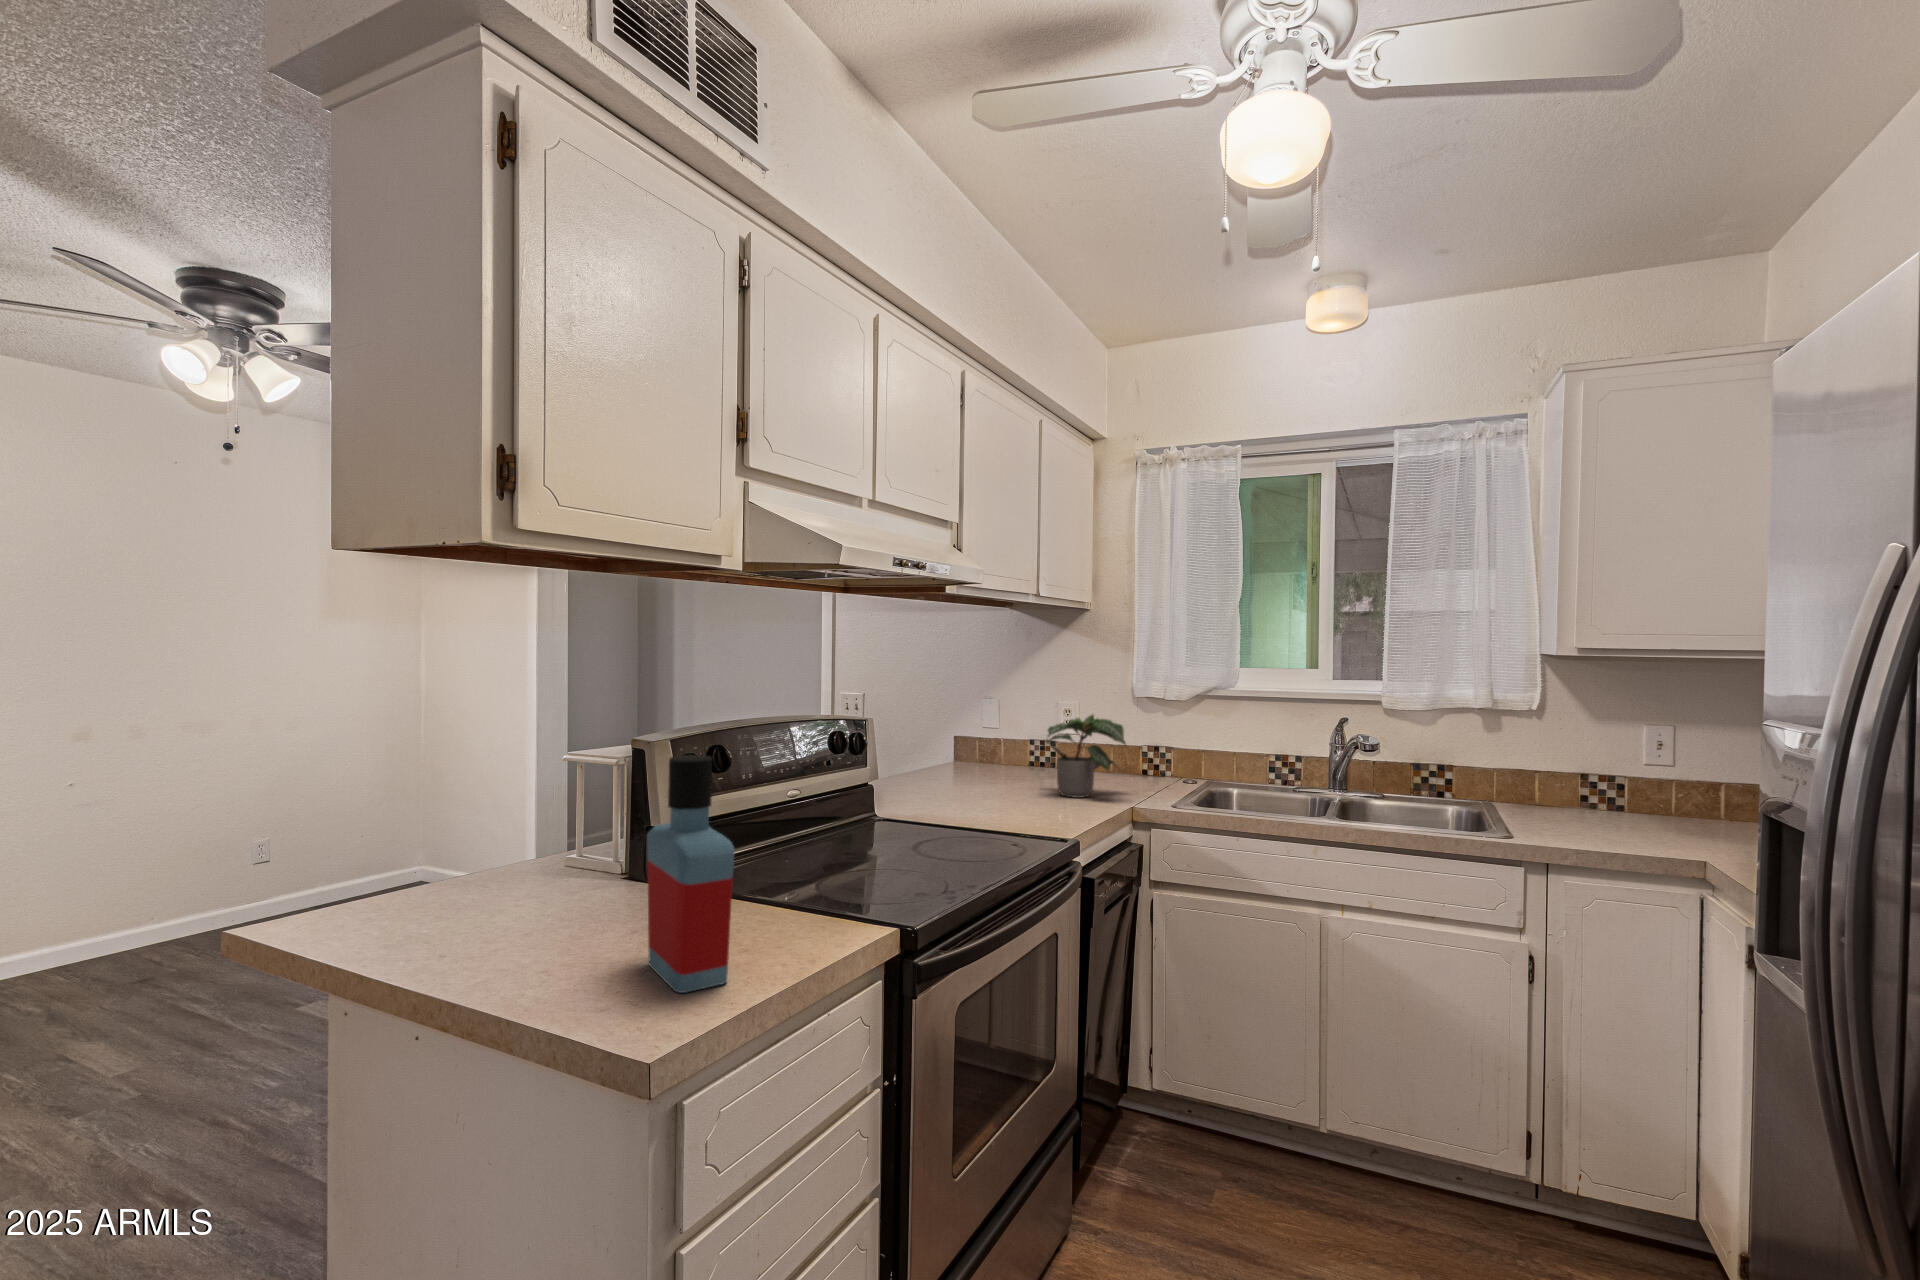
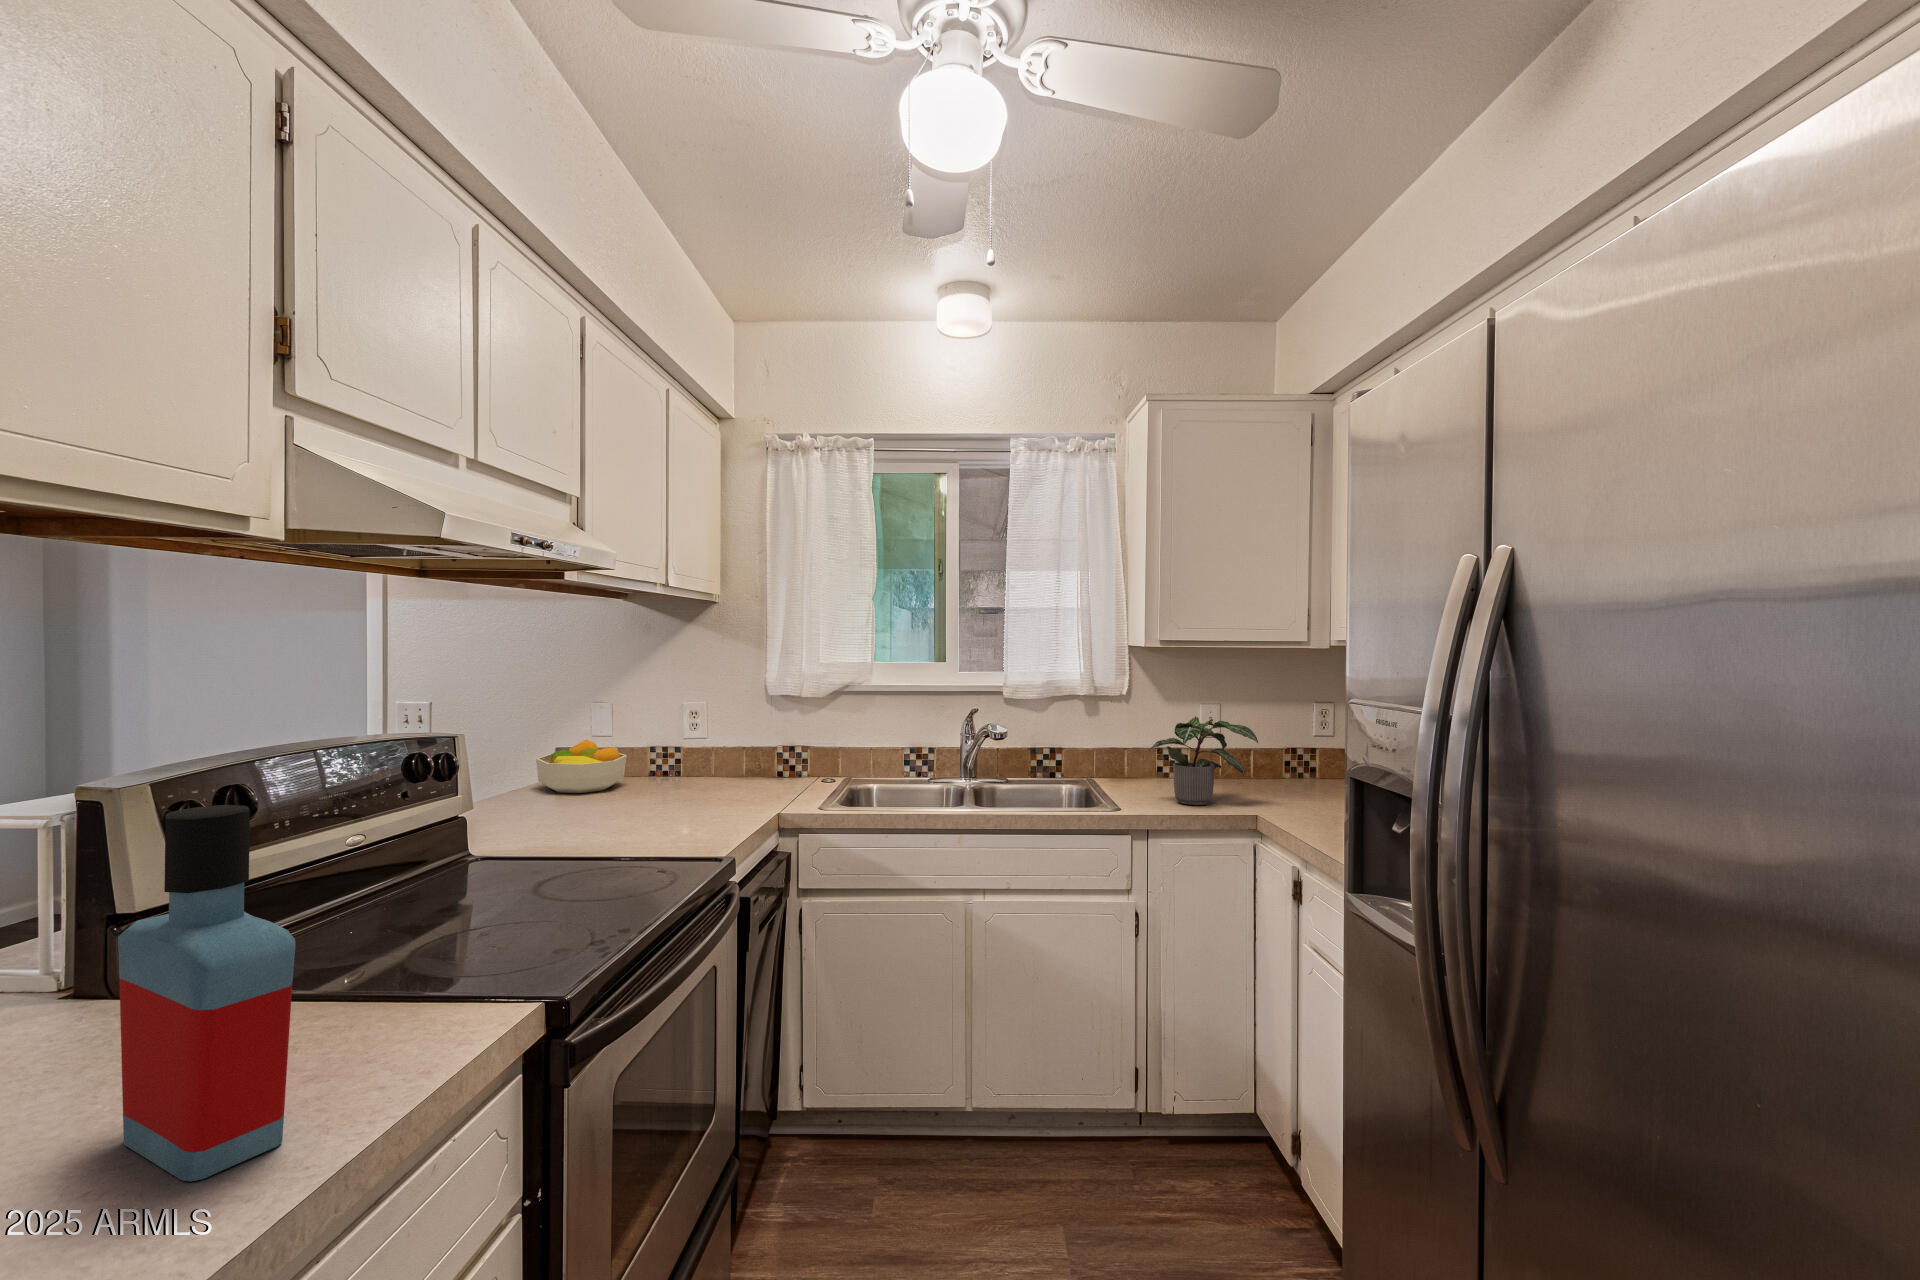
potted plant: present [1046,715,1126,798] -> present [1149,716,1258,805]
fruit bowl: none [933,728,1005,775] -> present [536,740,627,793]

